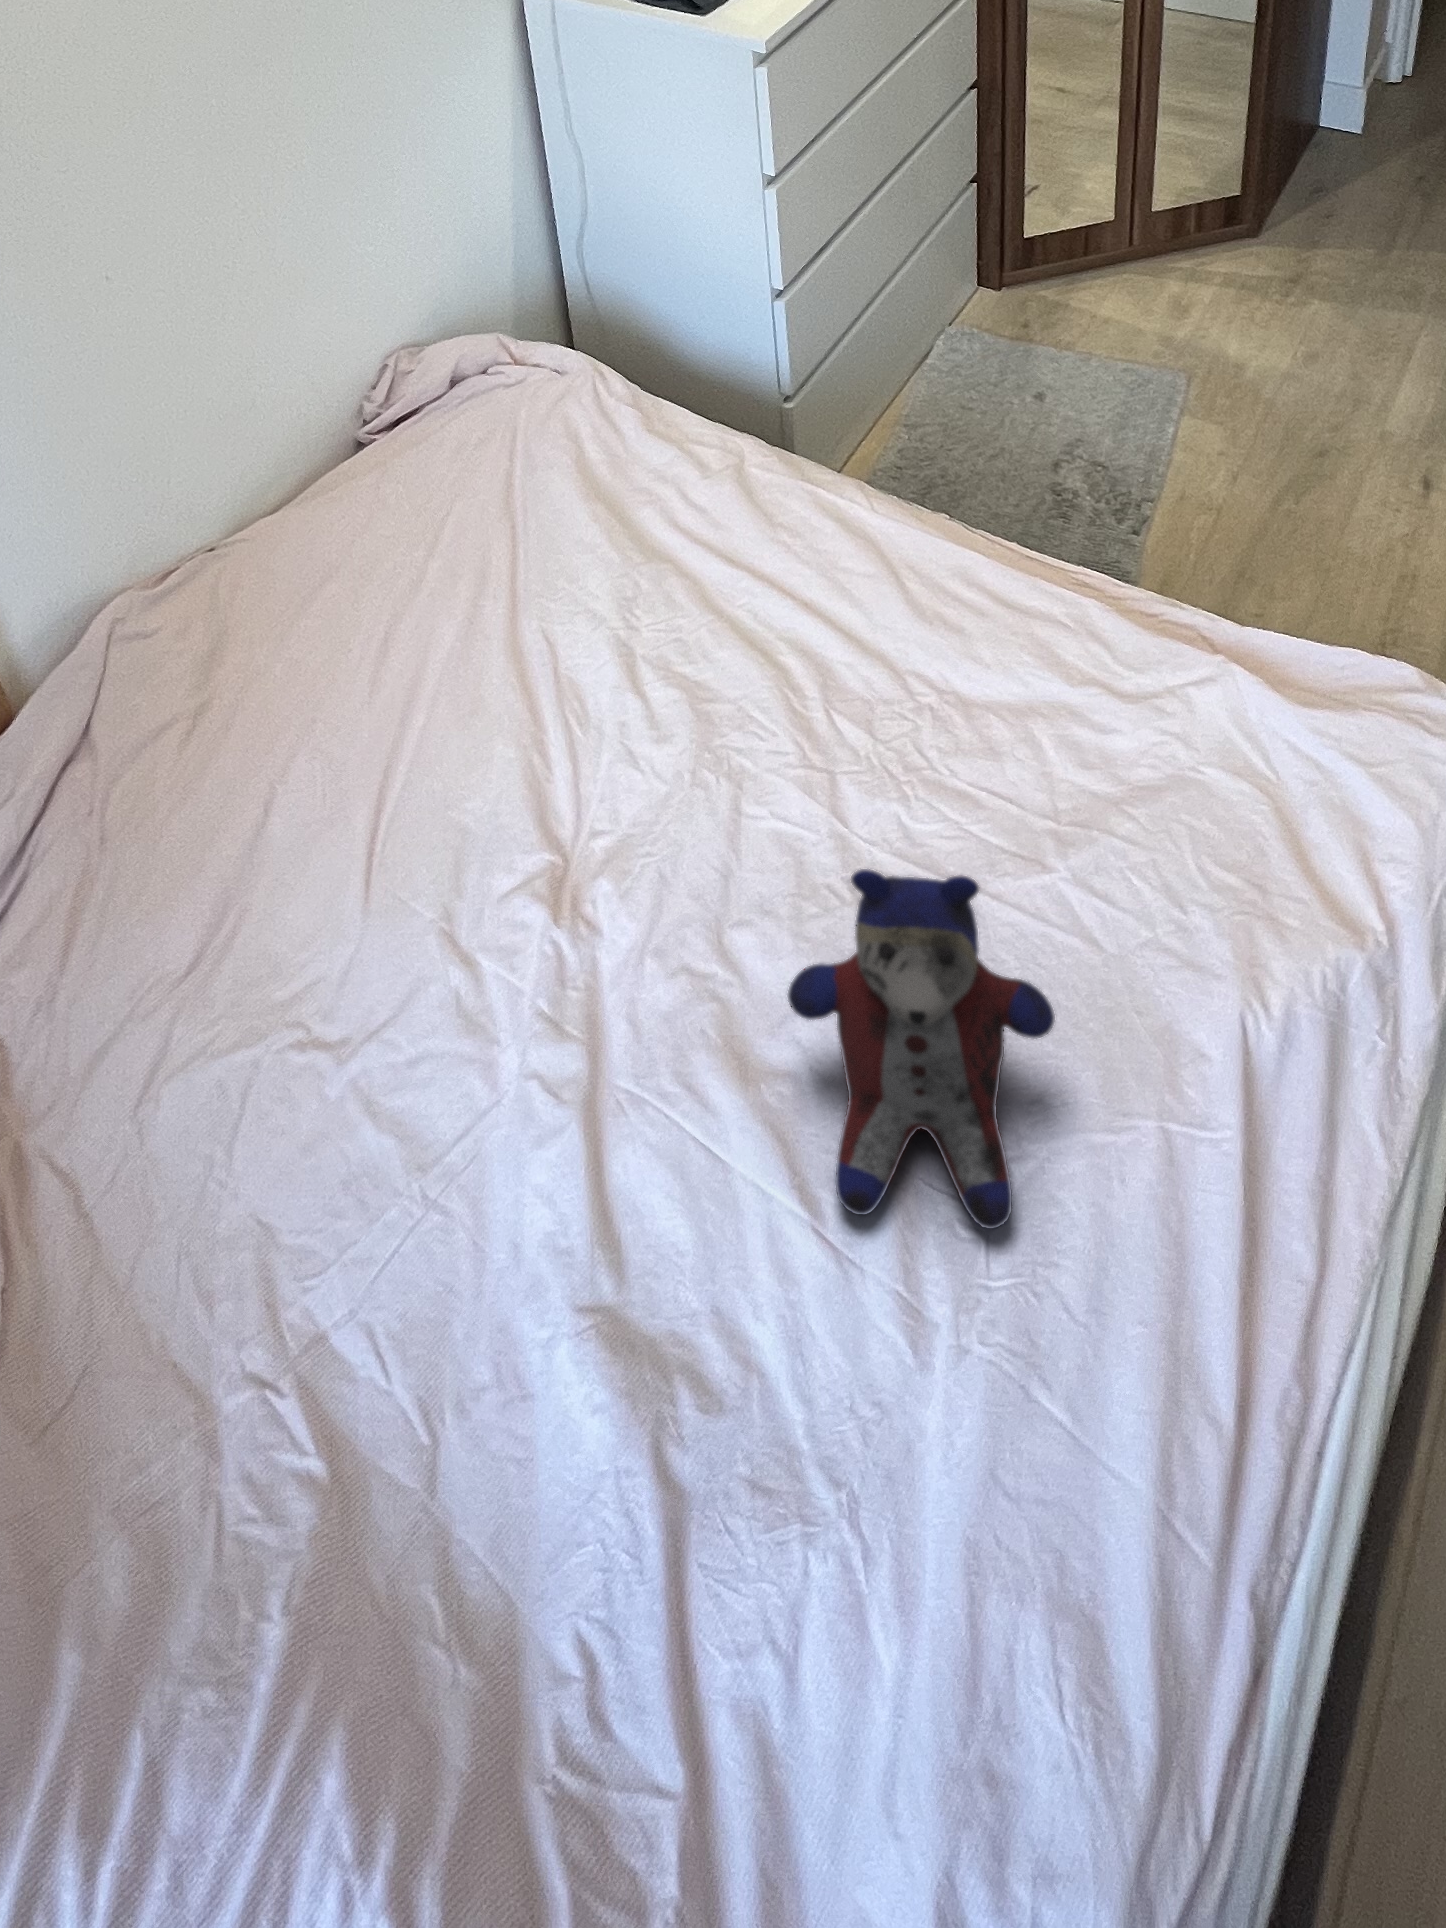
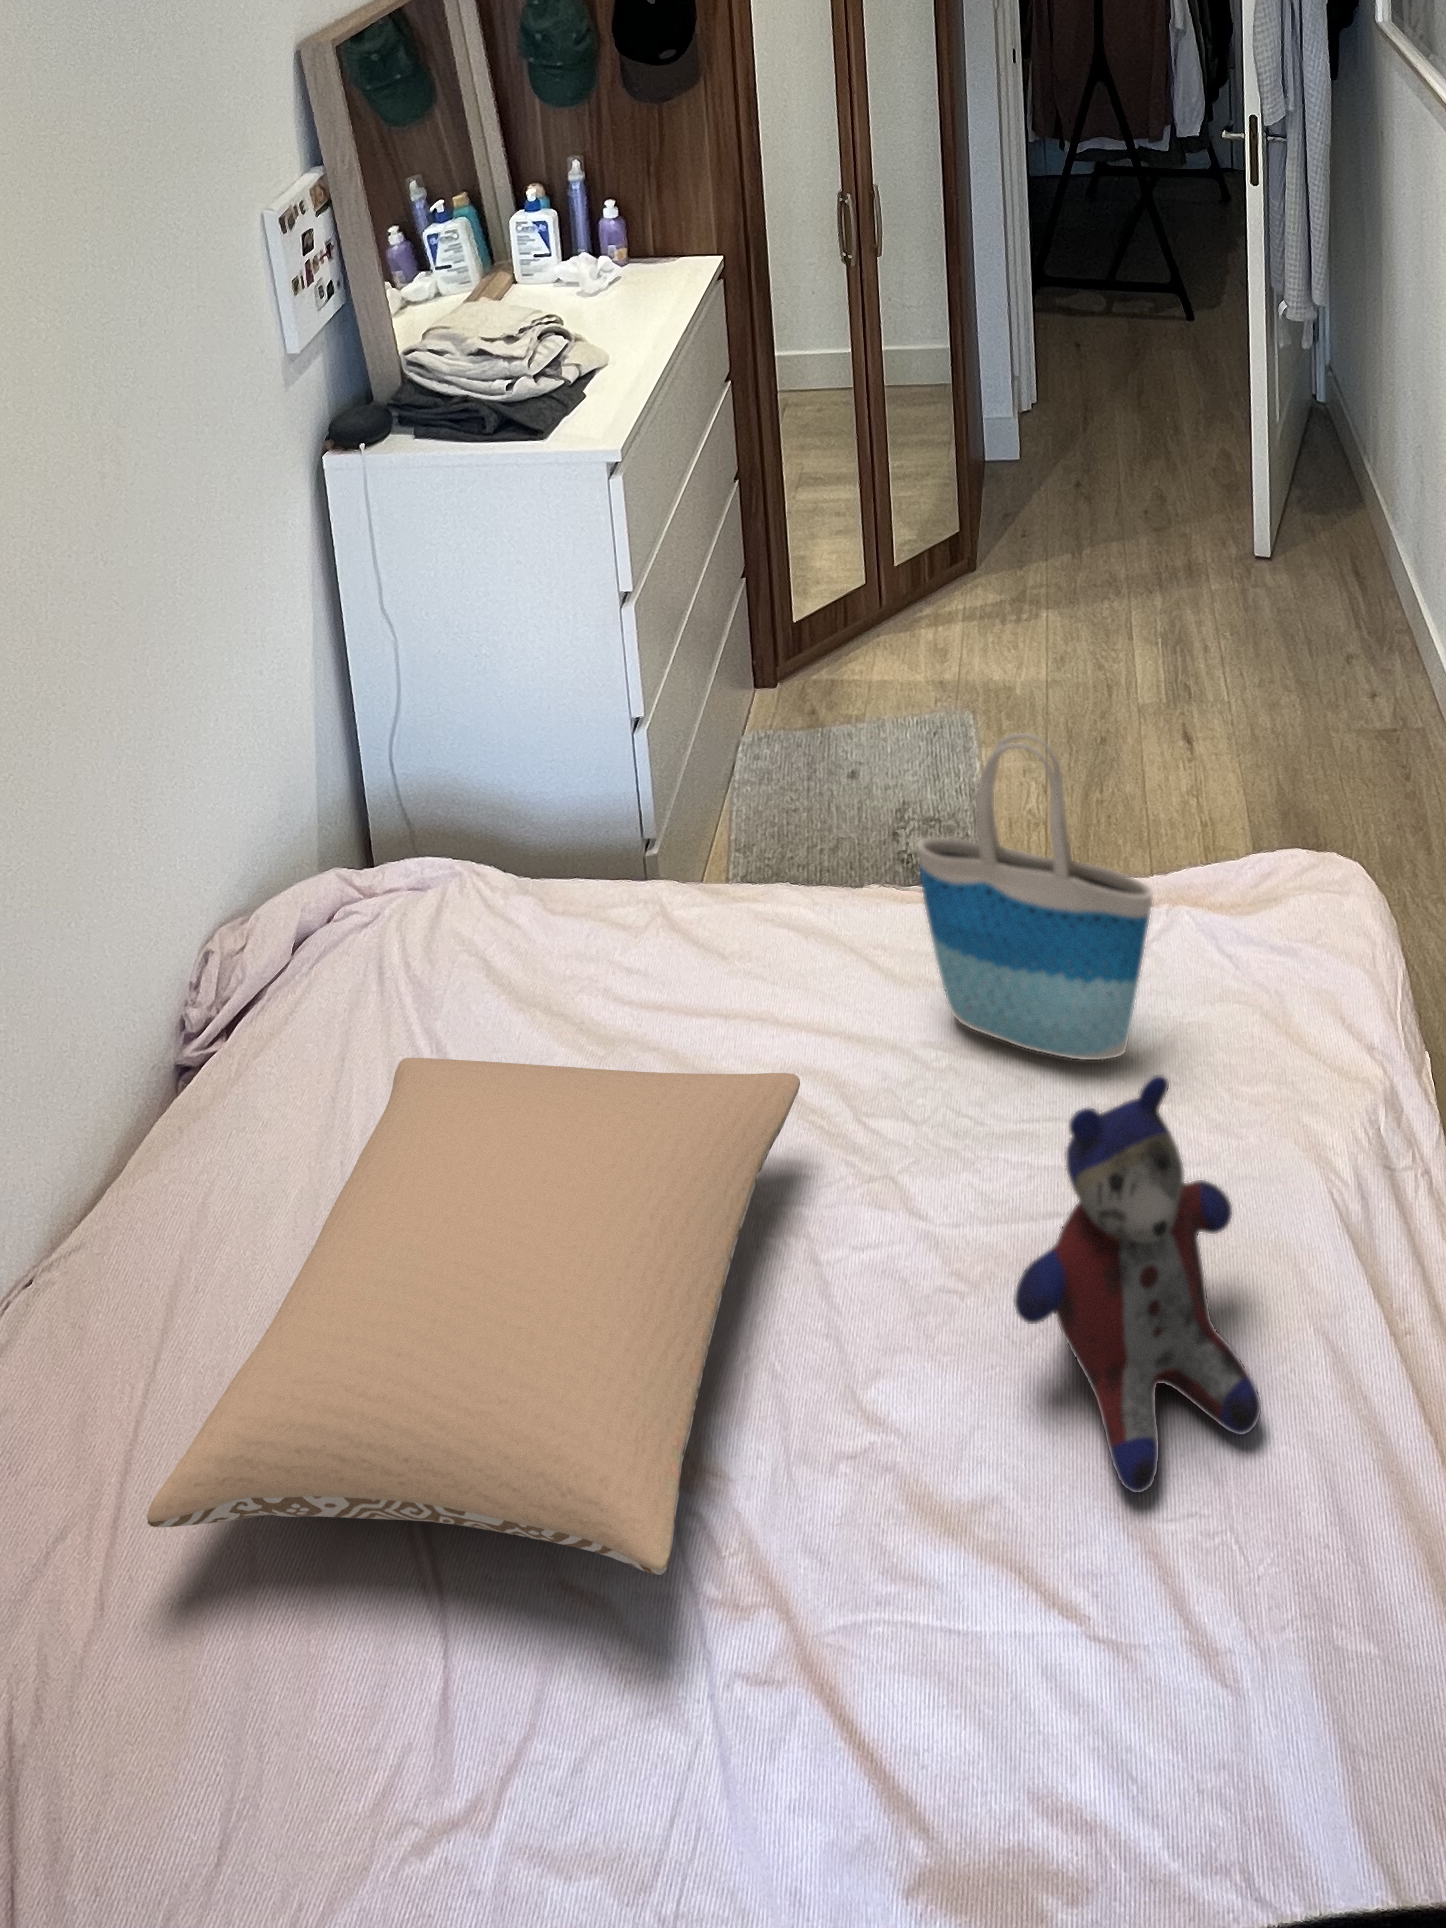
tote bag: none [883,462,1102,803] -> present [917,733,1153,1060]
pillow: none [113,524,707,1036] -> present [147,1058,800,1575]

